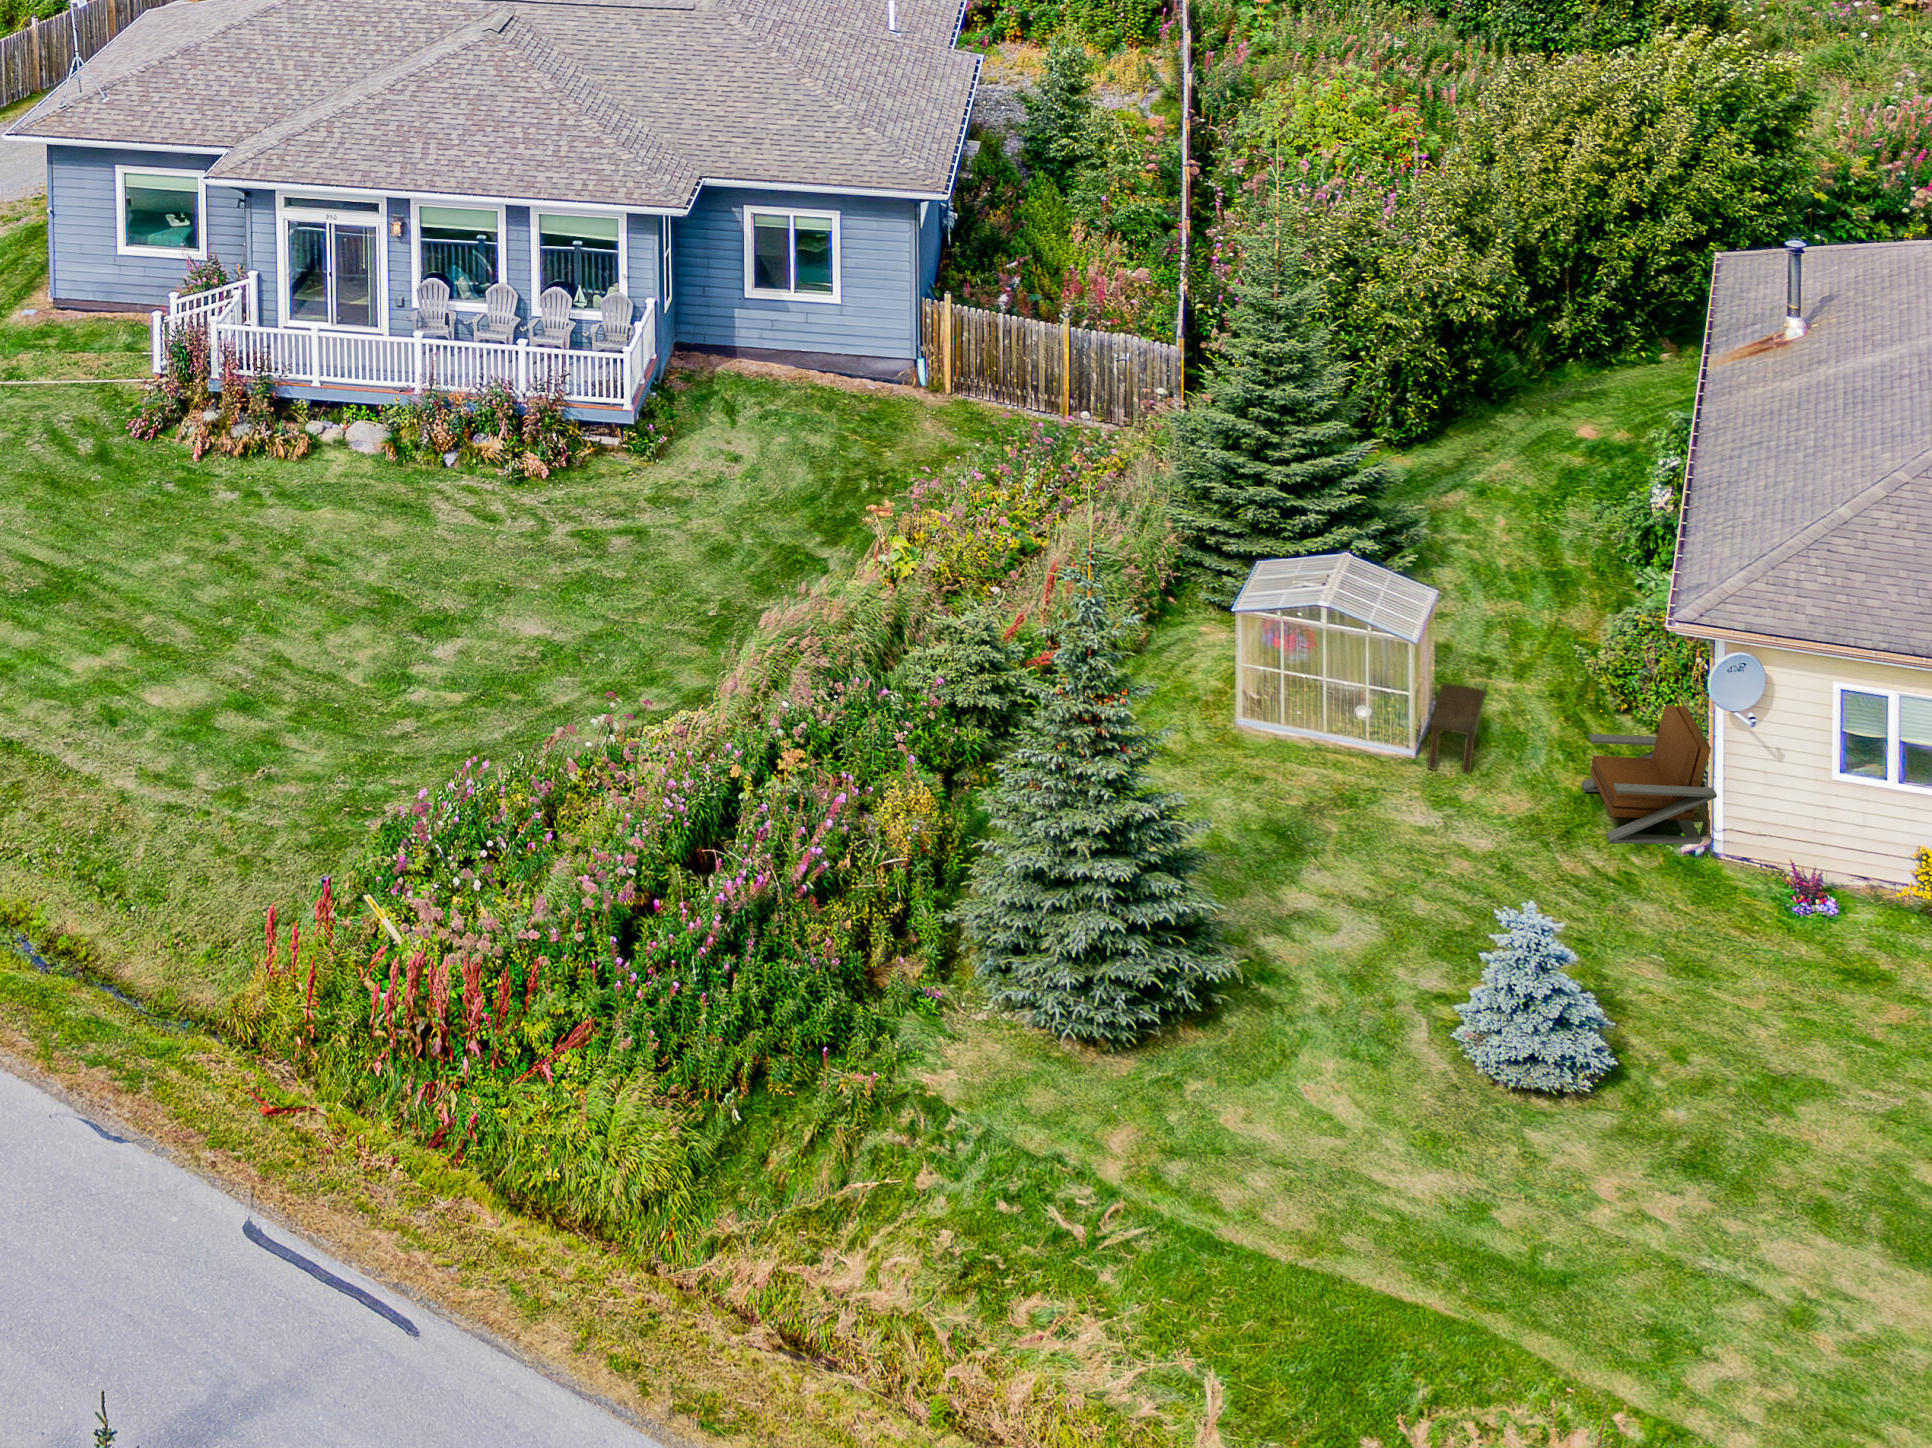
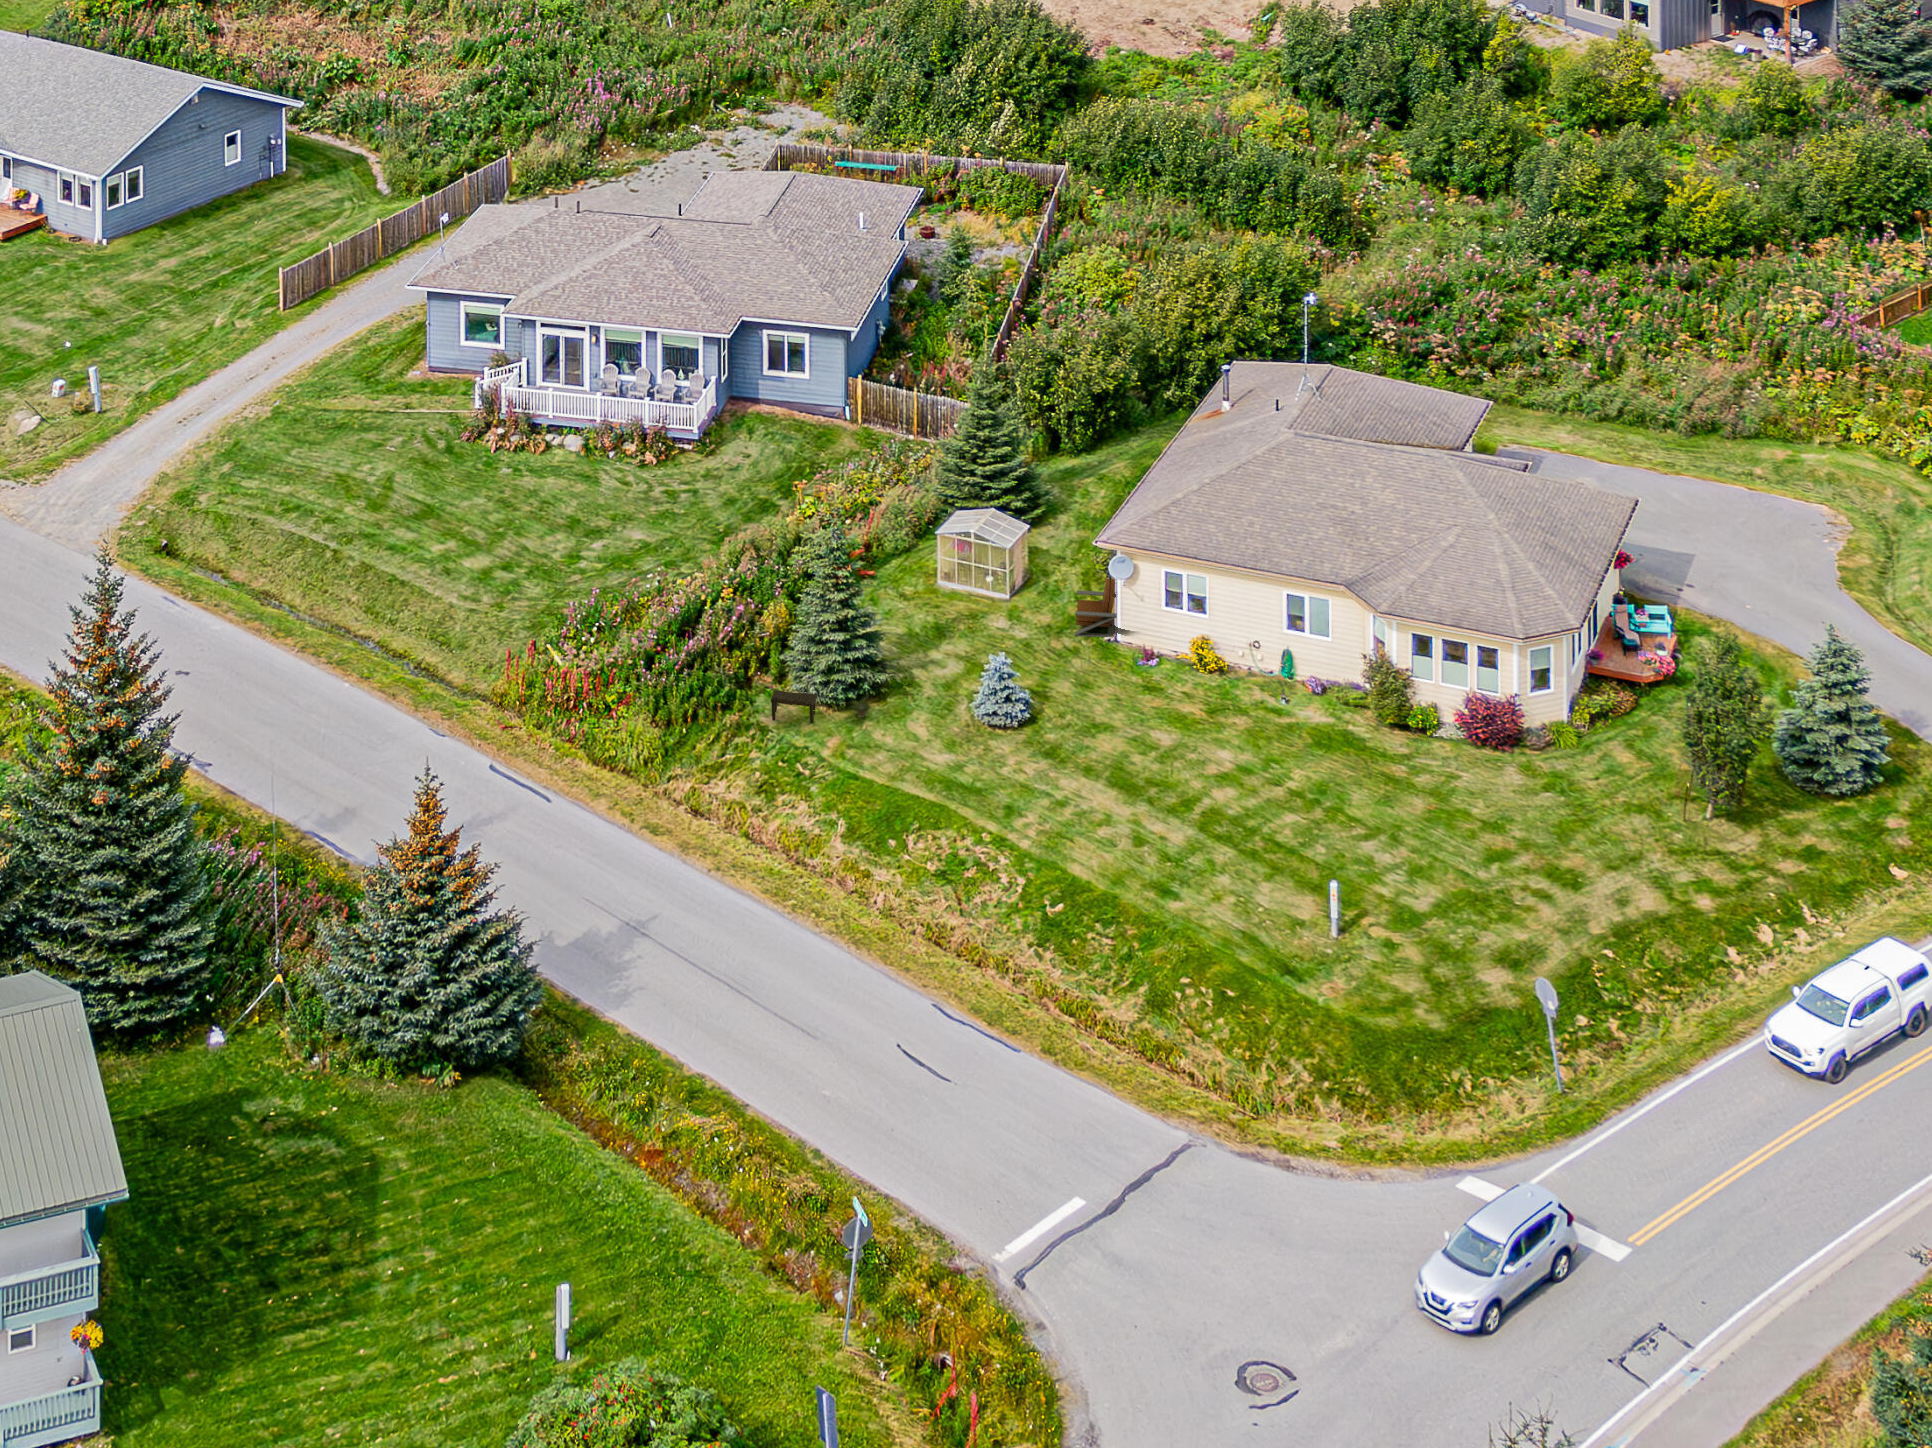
bench: present [1428,683,1487,774] -> present [771,690,817,724]
decorative plant: none [1149,1011,1223,1070] -> present [852,697,872,718]

